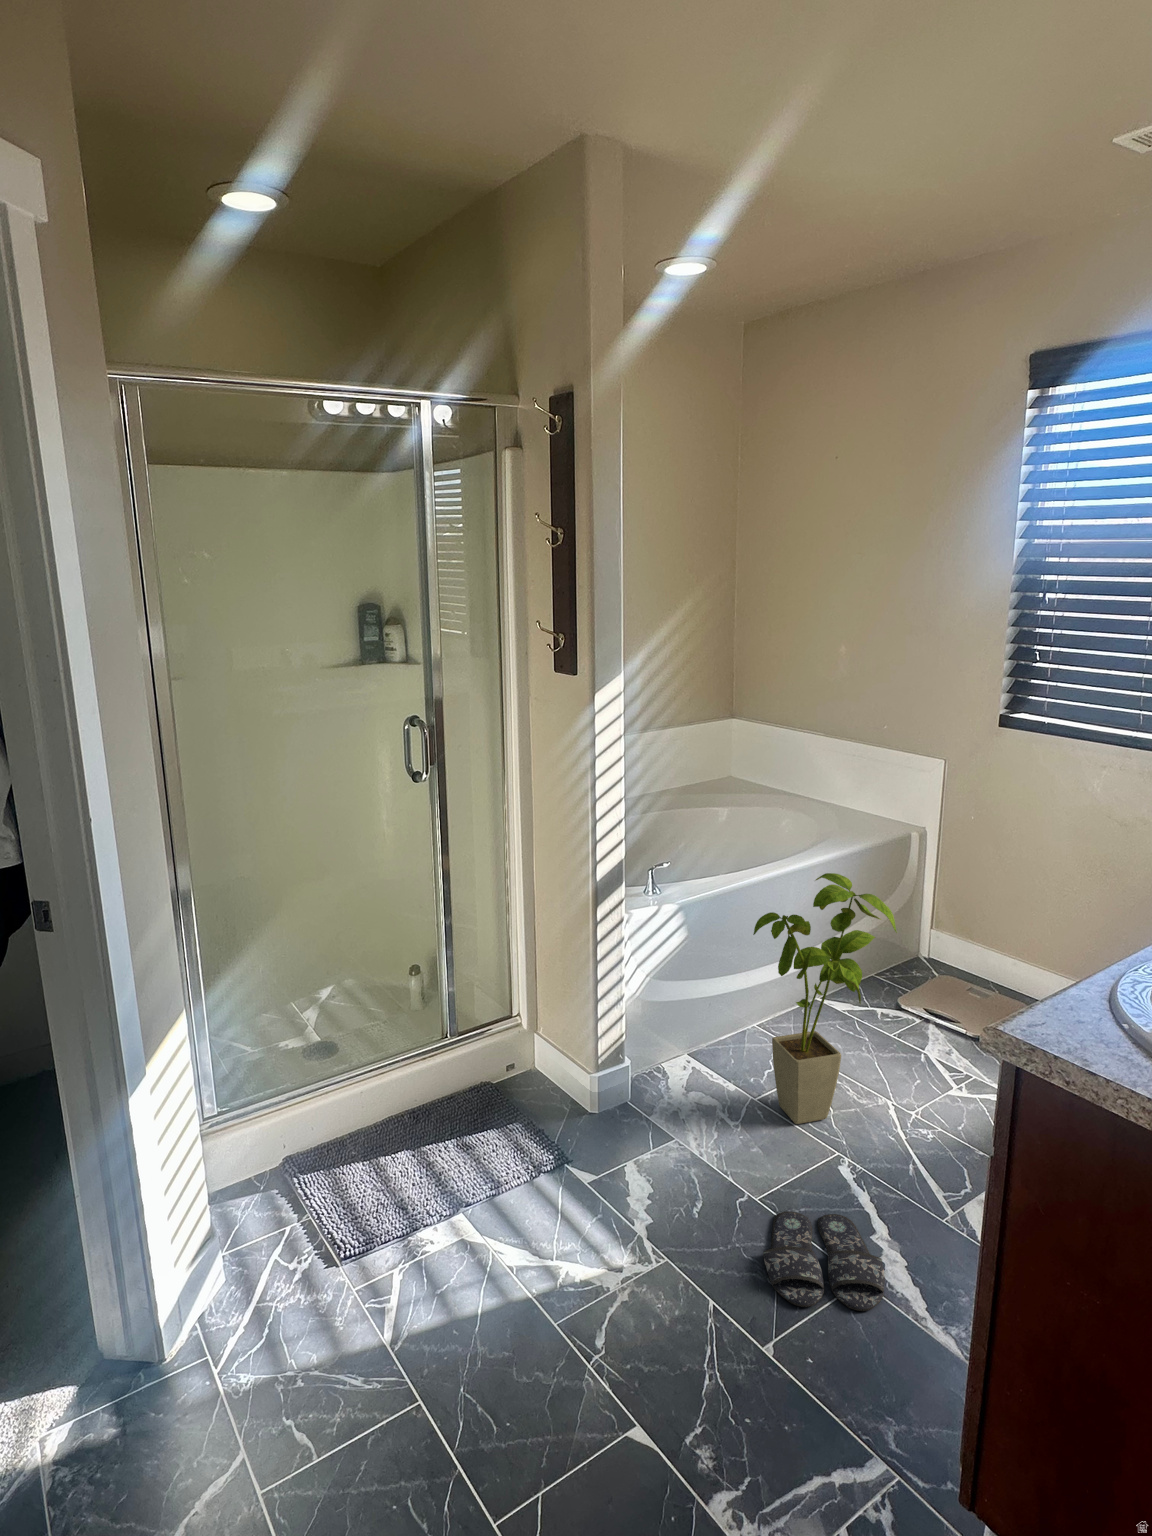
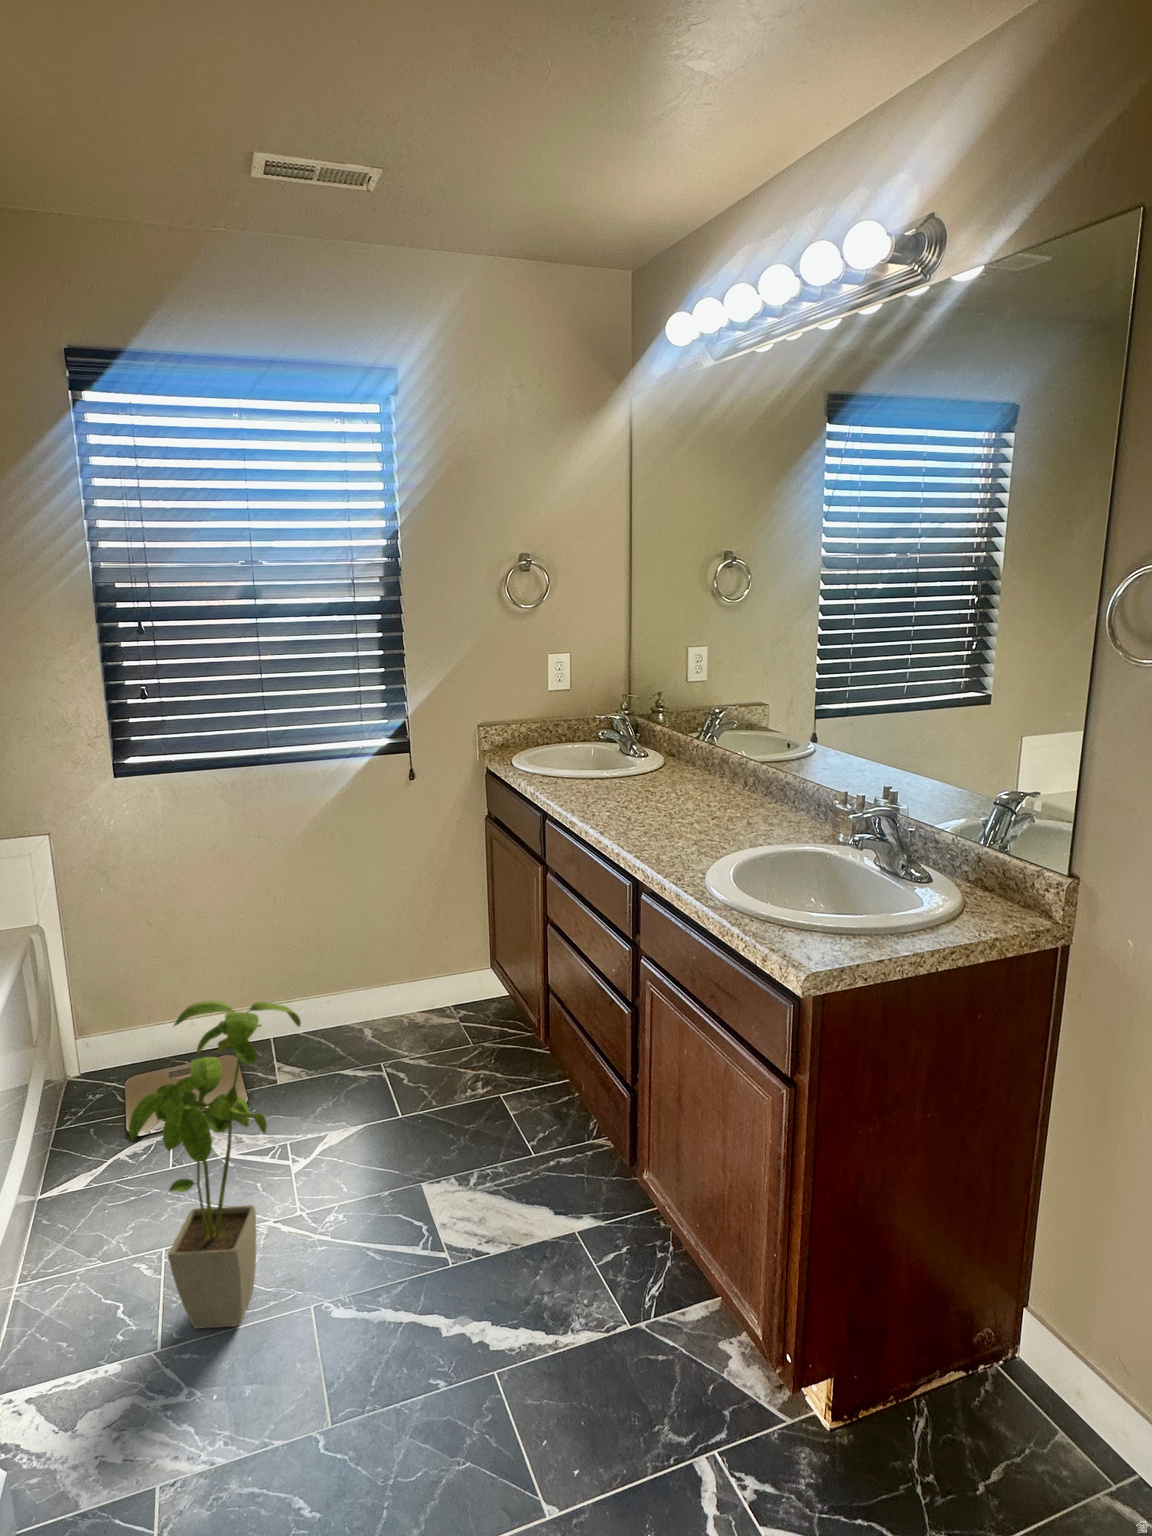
slippers: present [763,1211,885,1311] -> none [366,1339,533,1467]

